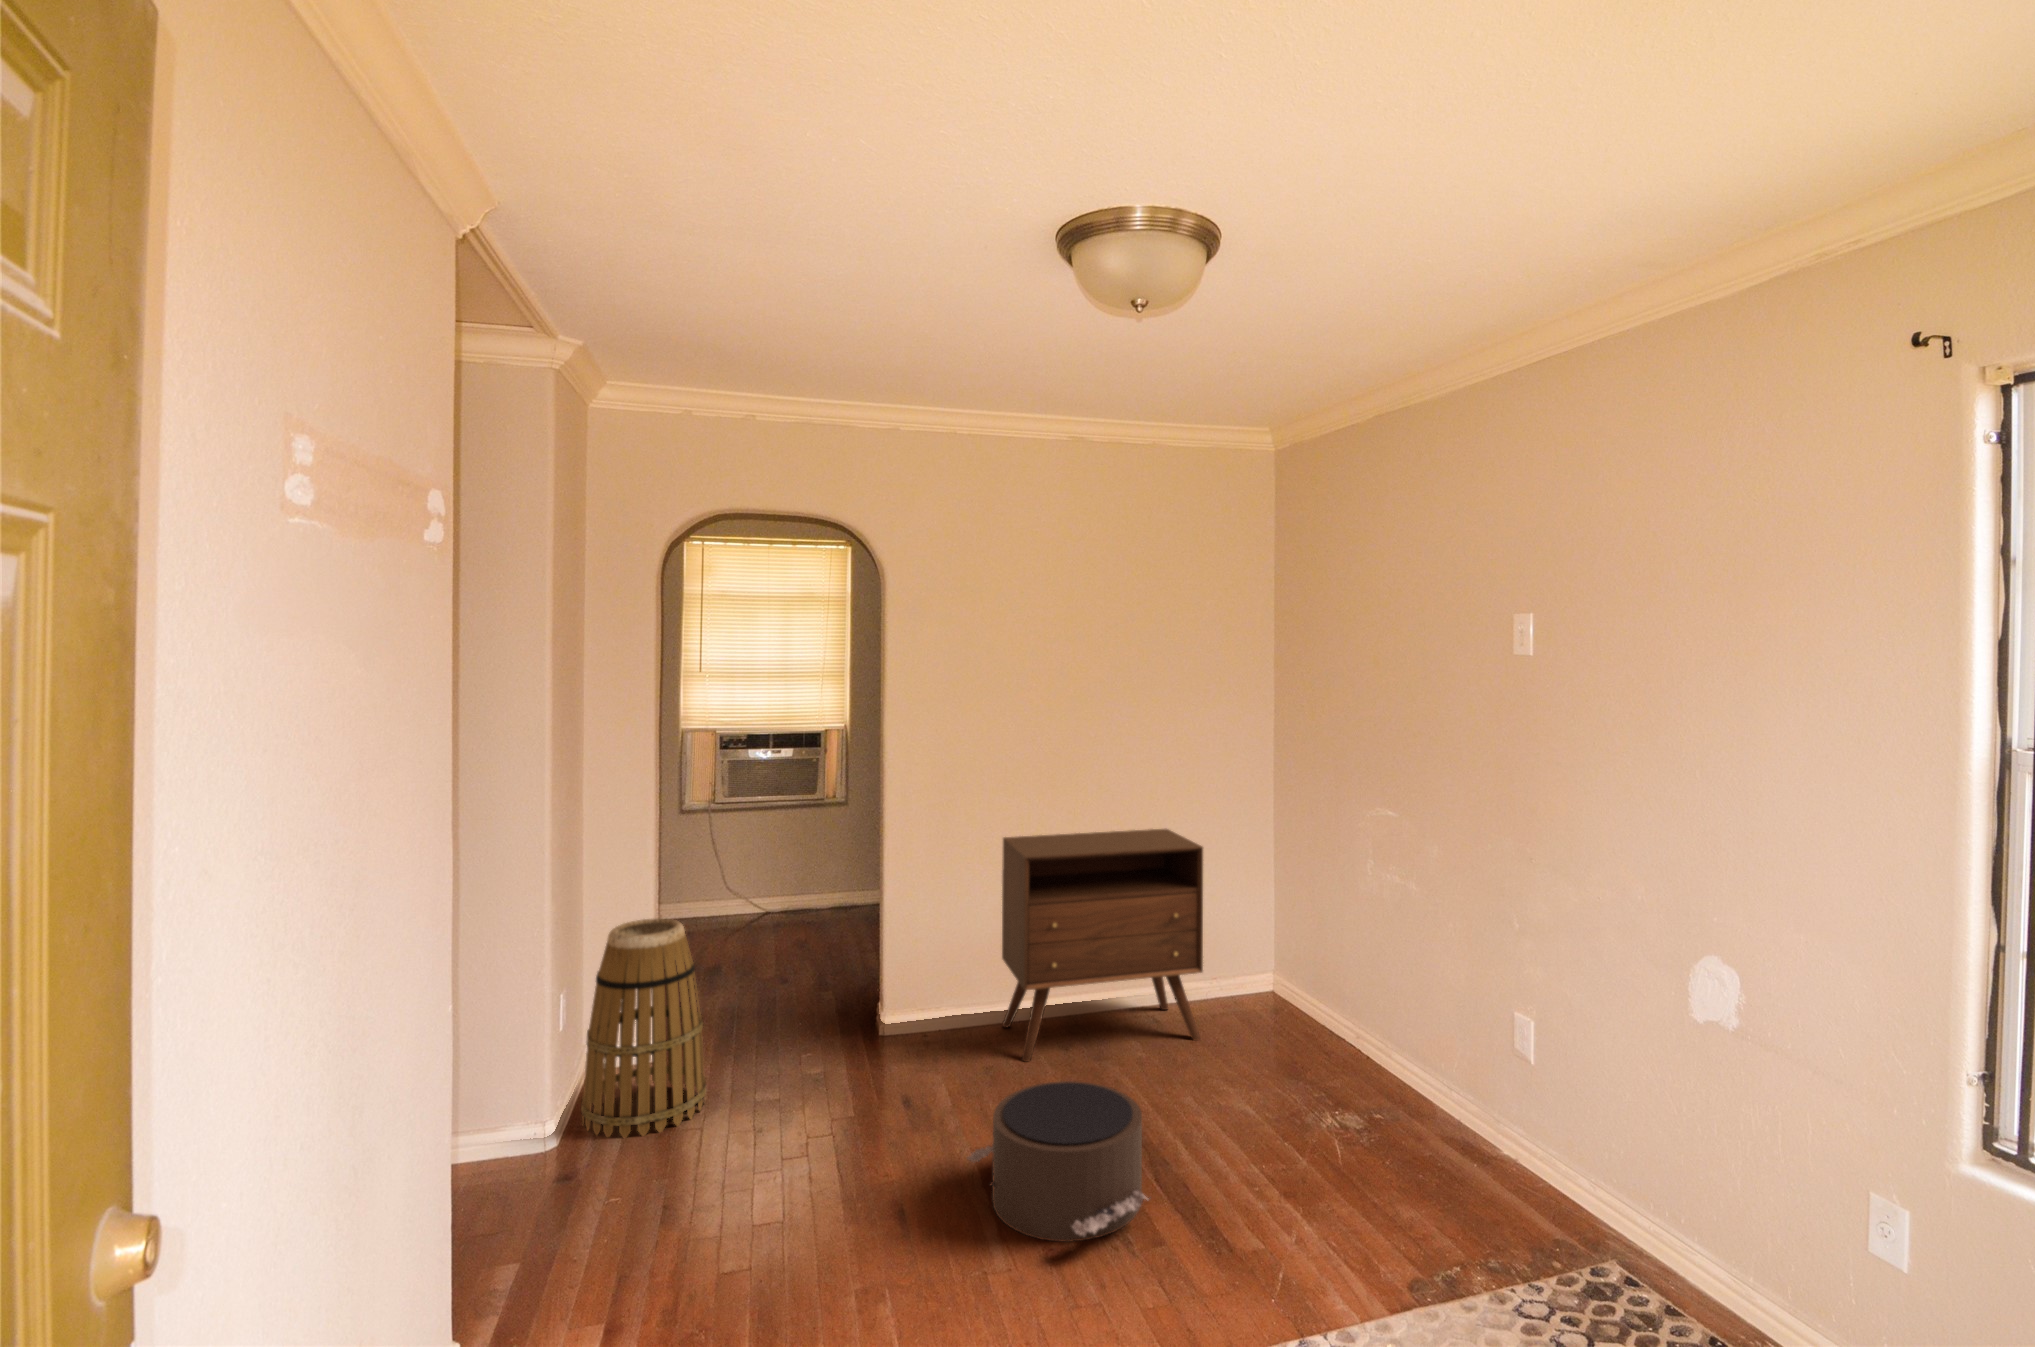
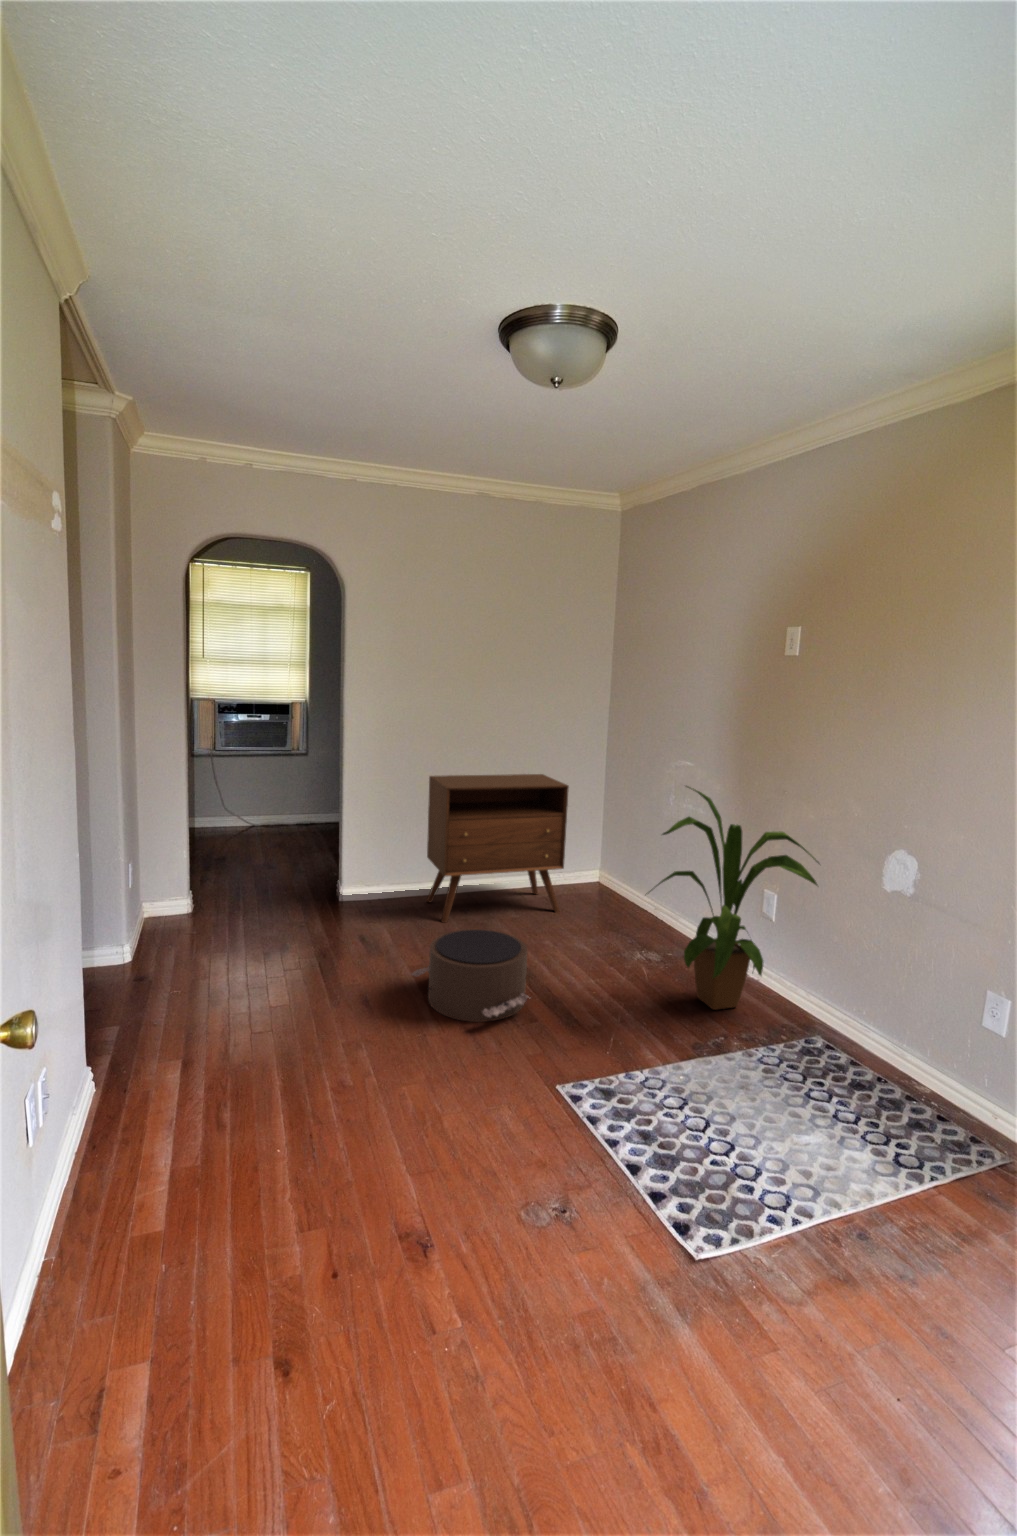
house plant: none [1318,851,1588,1214] -> present [651,786,819,1010]
basket: present [581,918,706,1138] -> none [145,821,230,962]

